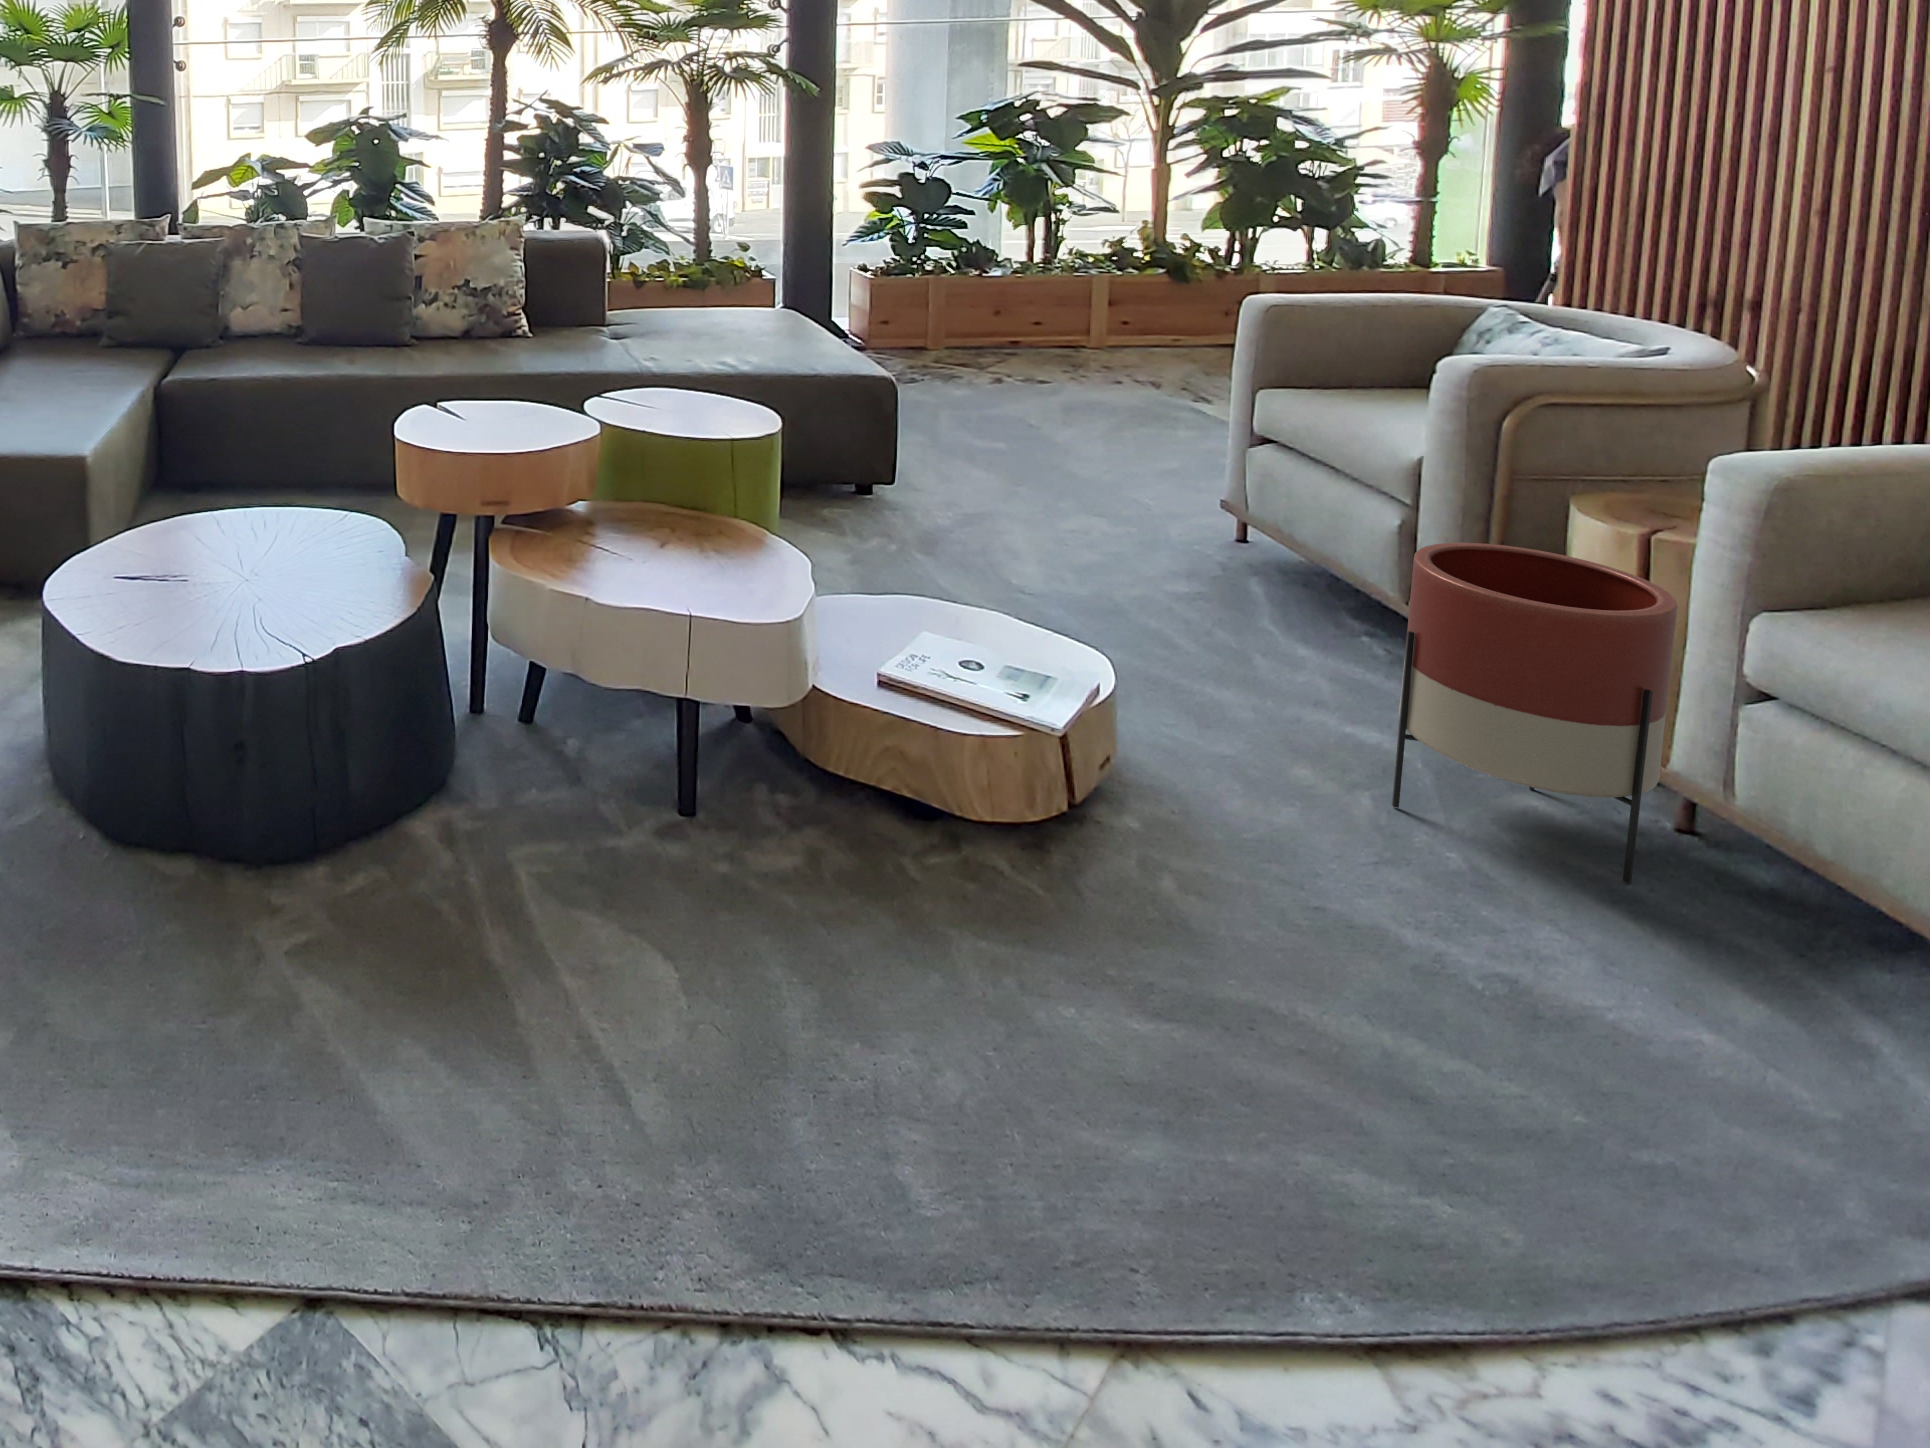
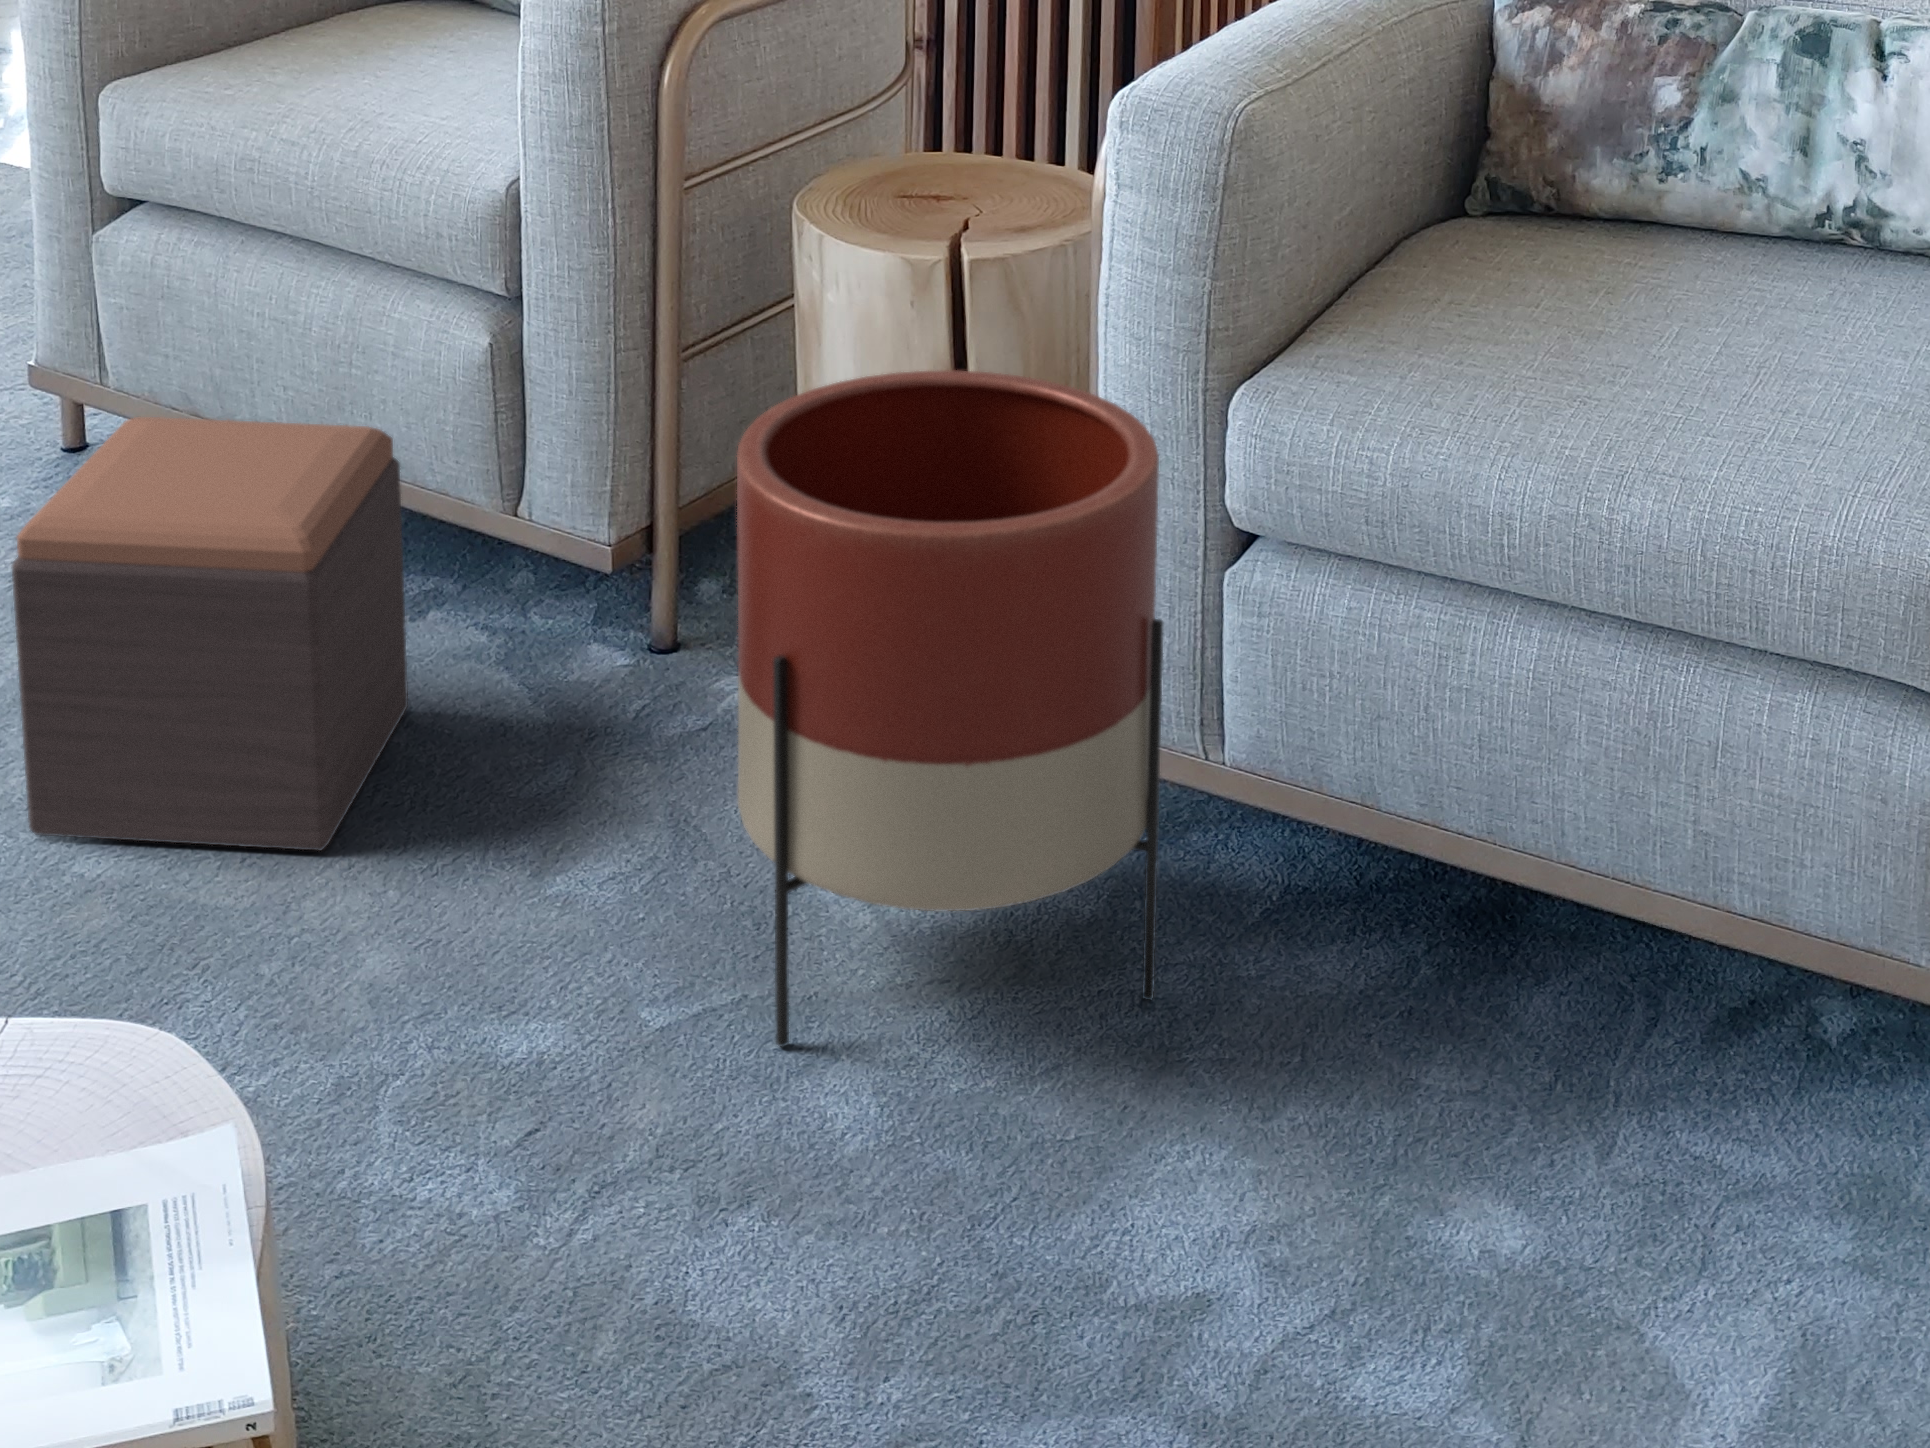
footstool: none [1121,499,1323,678] -> present [12,417,408,851]

